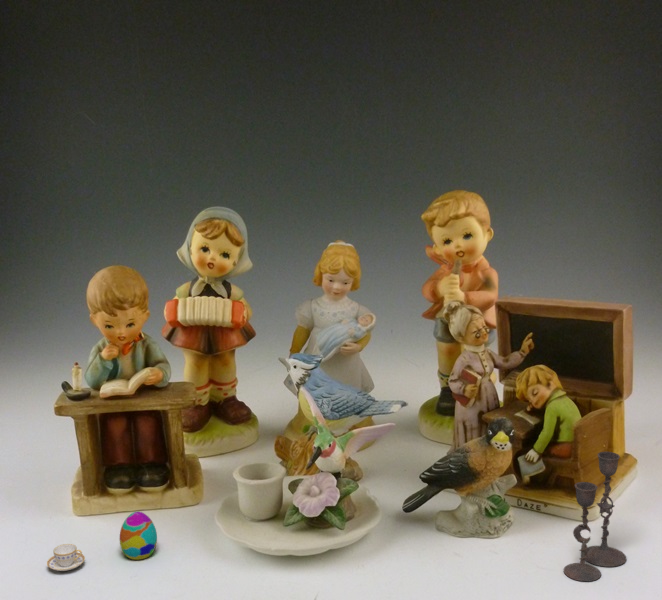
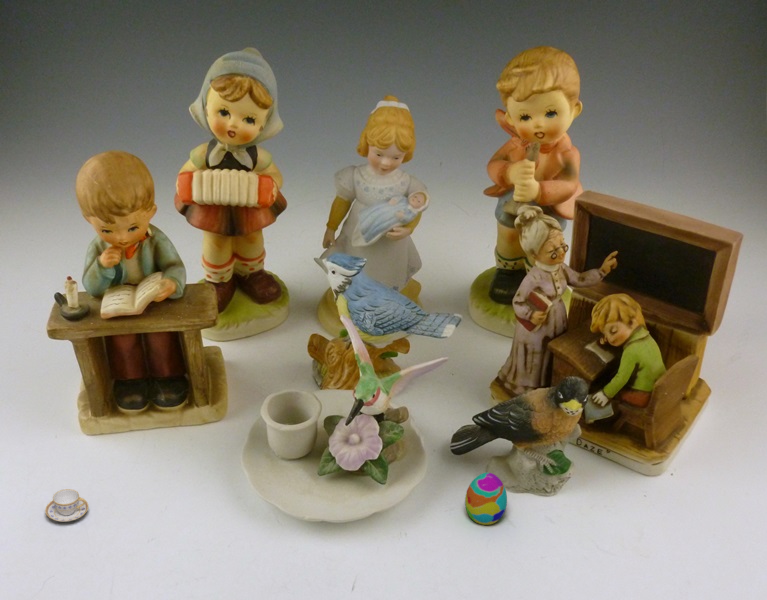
candlestick: present [564,452,626,582] -> none [625,425,703,566]
decorative egg: present [120,512,157,560] -> present [465,473,507,525]

